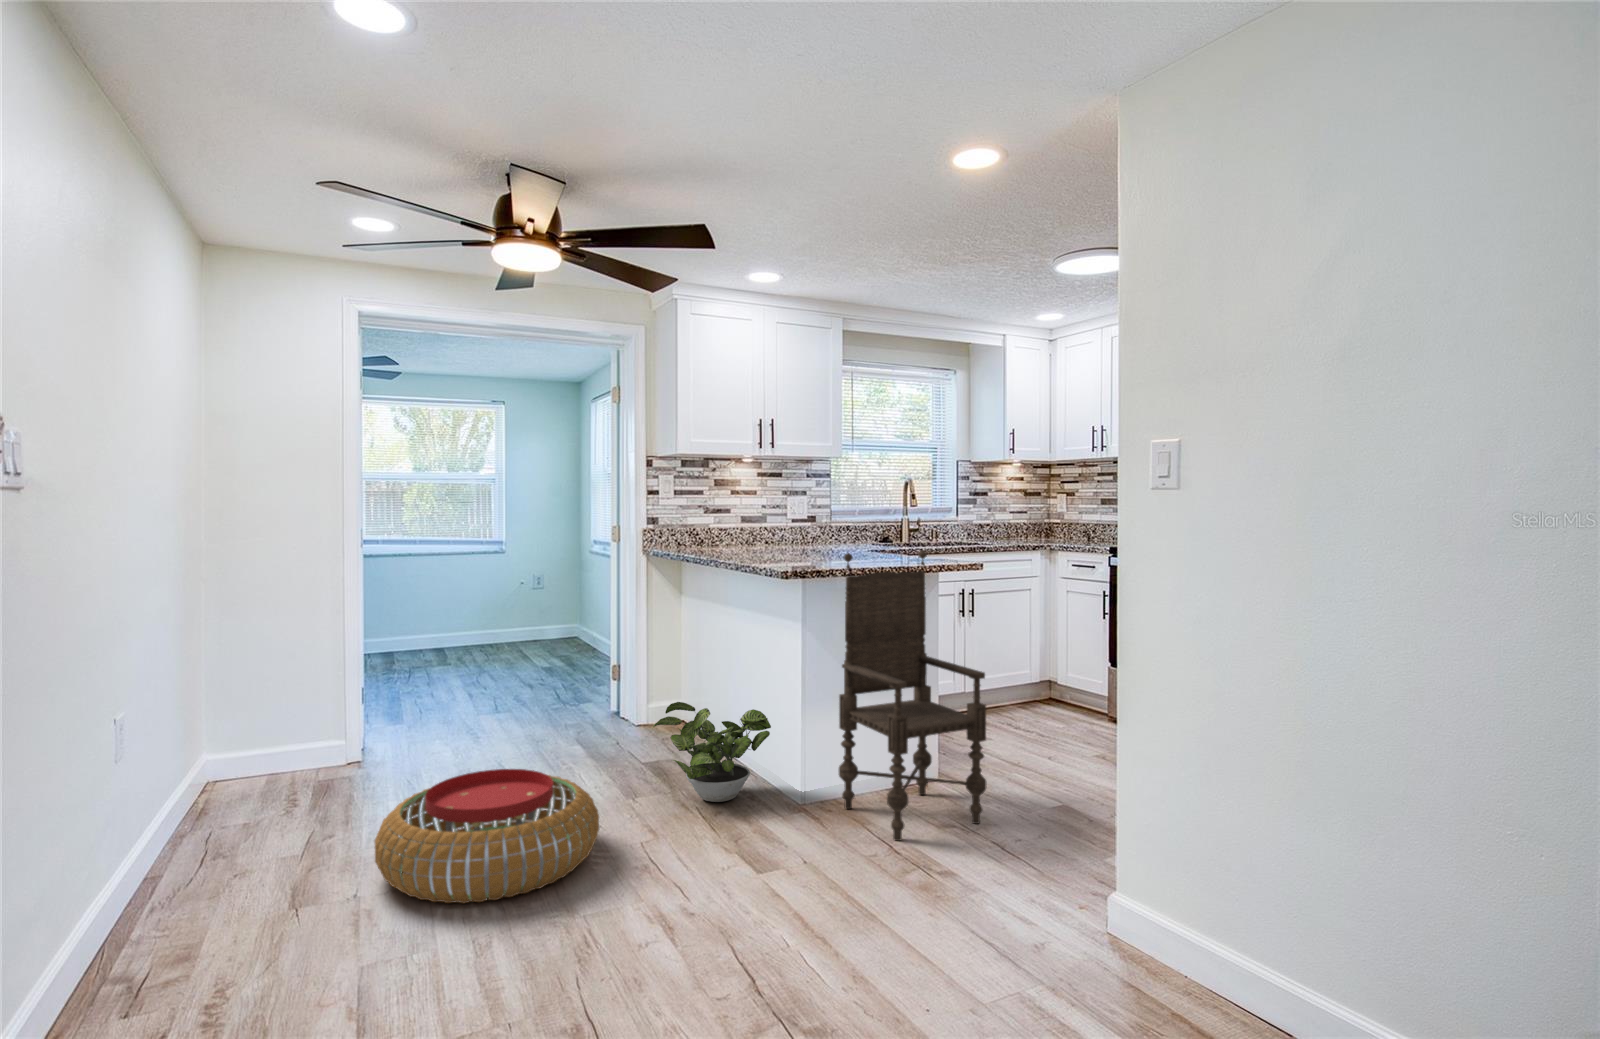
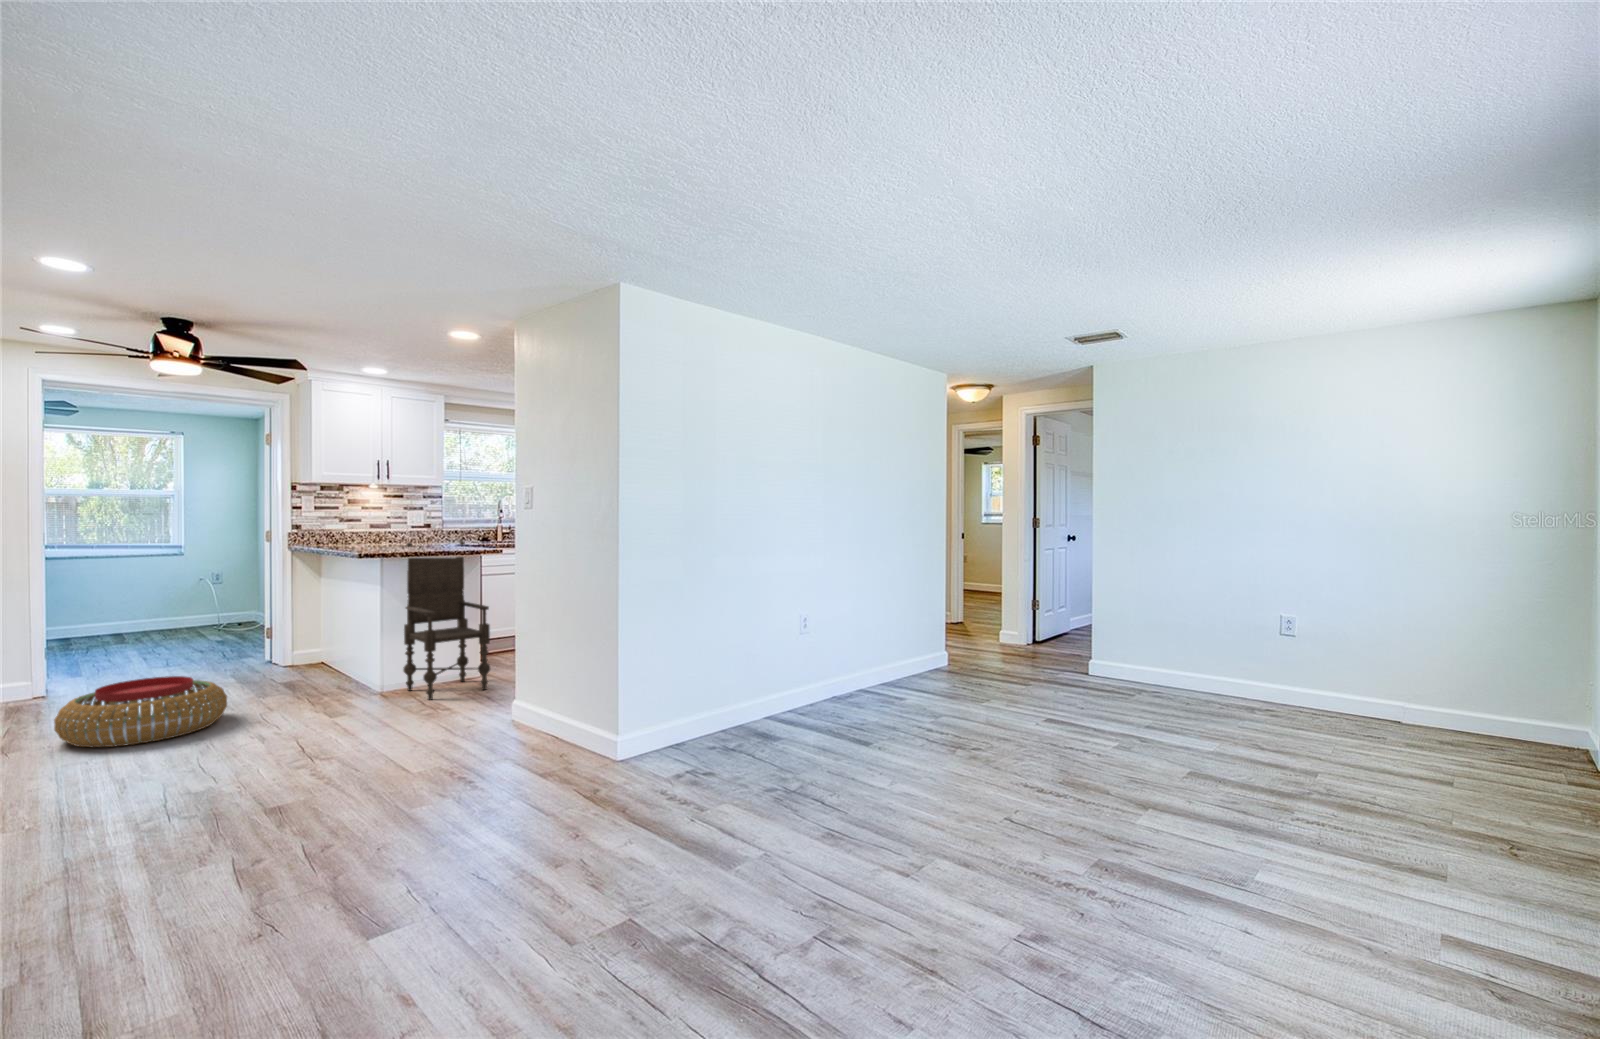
potted plant: present [653,702,771,802] -> none [276,635,363,695]

